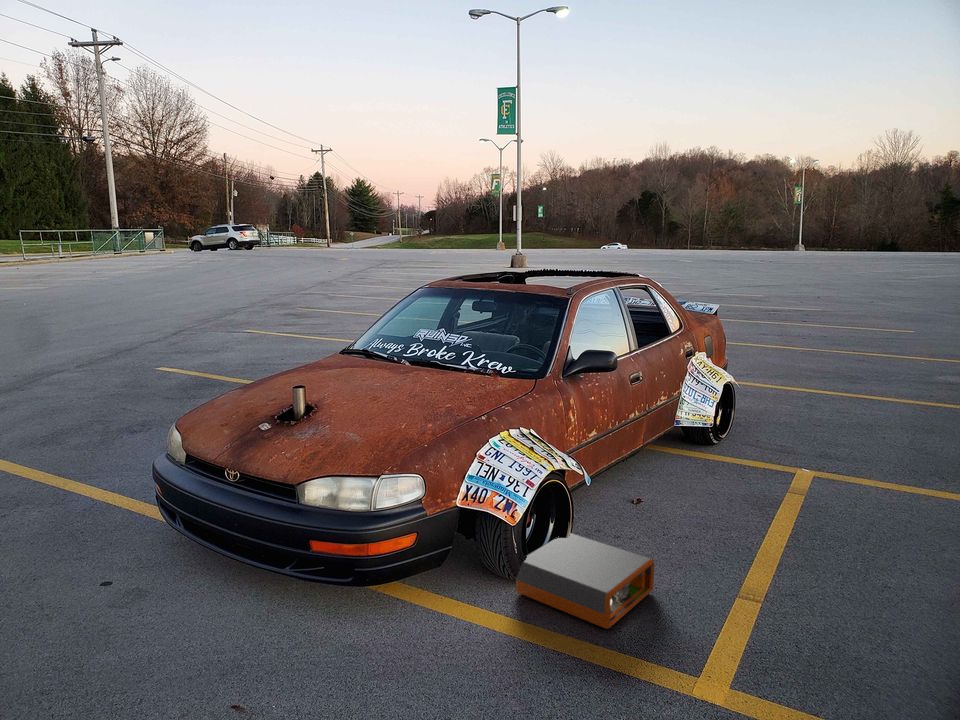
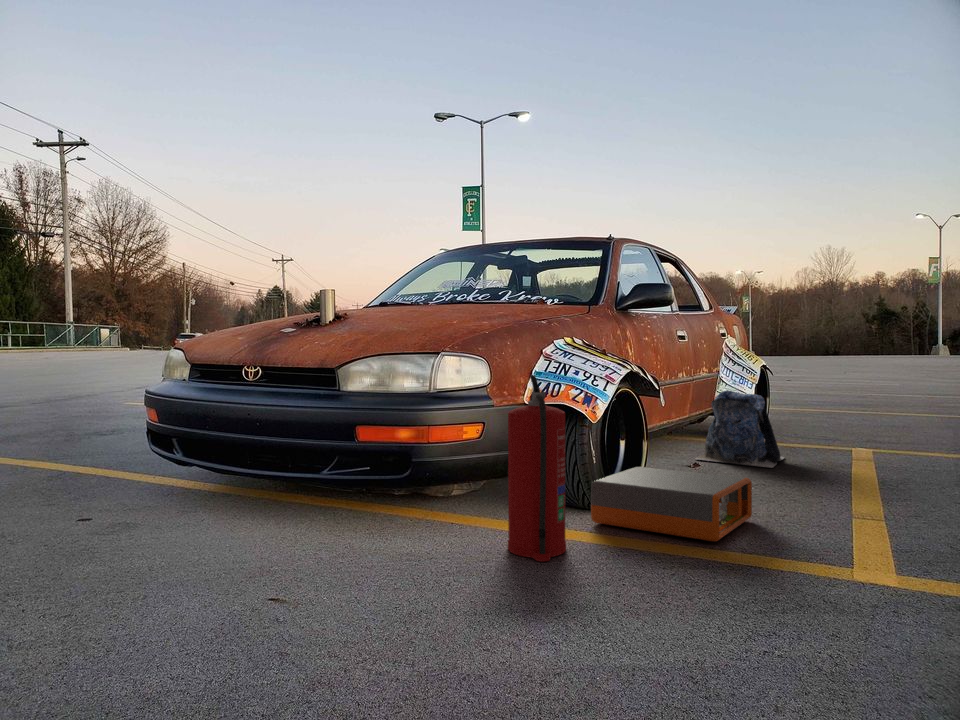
backpack: none [644,422,727,503] -> present [696,391,784,468]
fire extinguisher: none [435,491,483,651] -> present [508,375,566,562]

